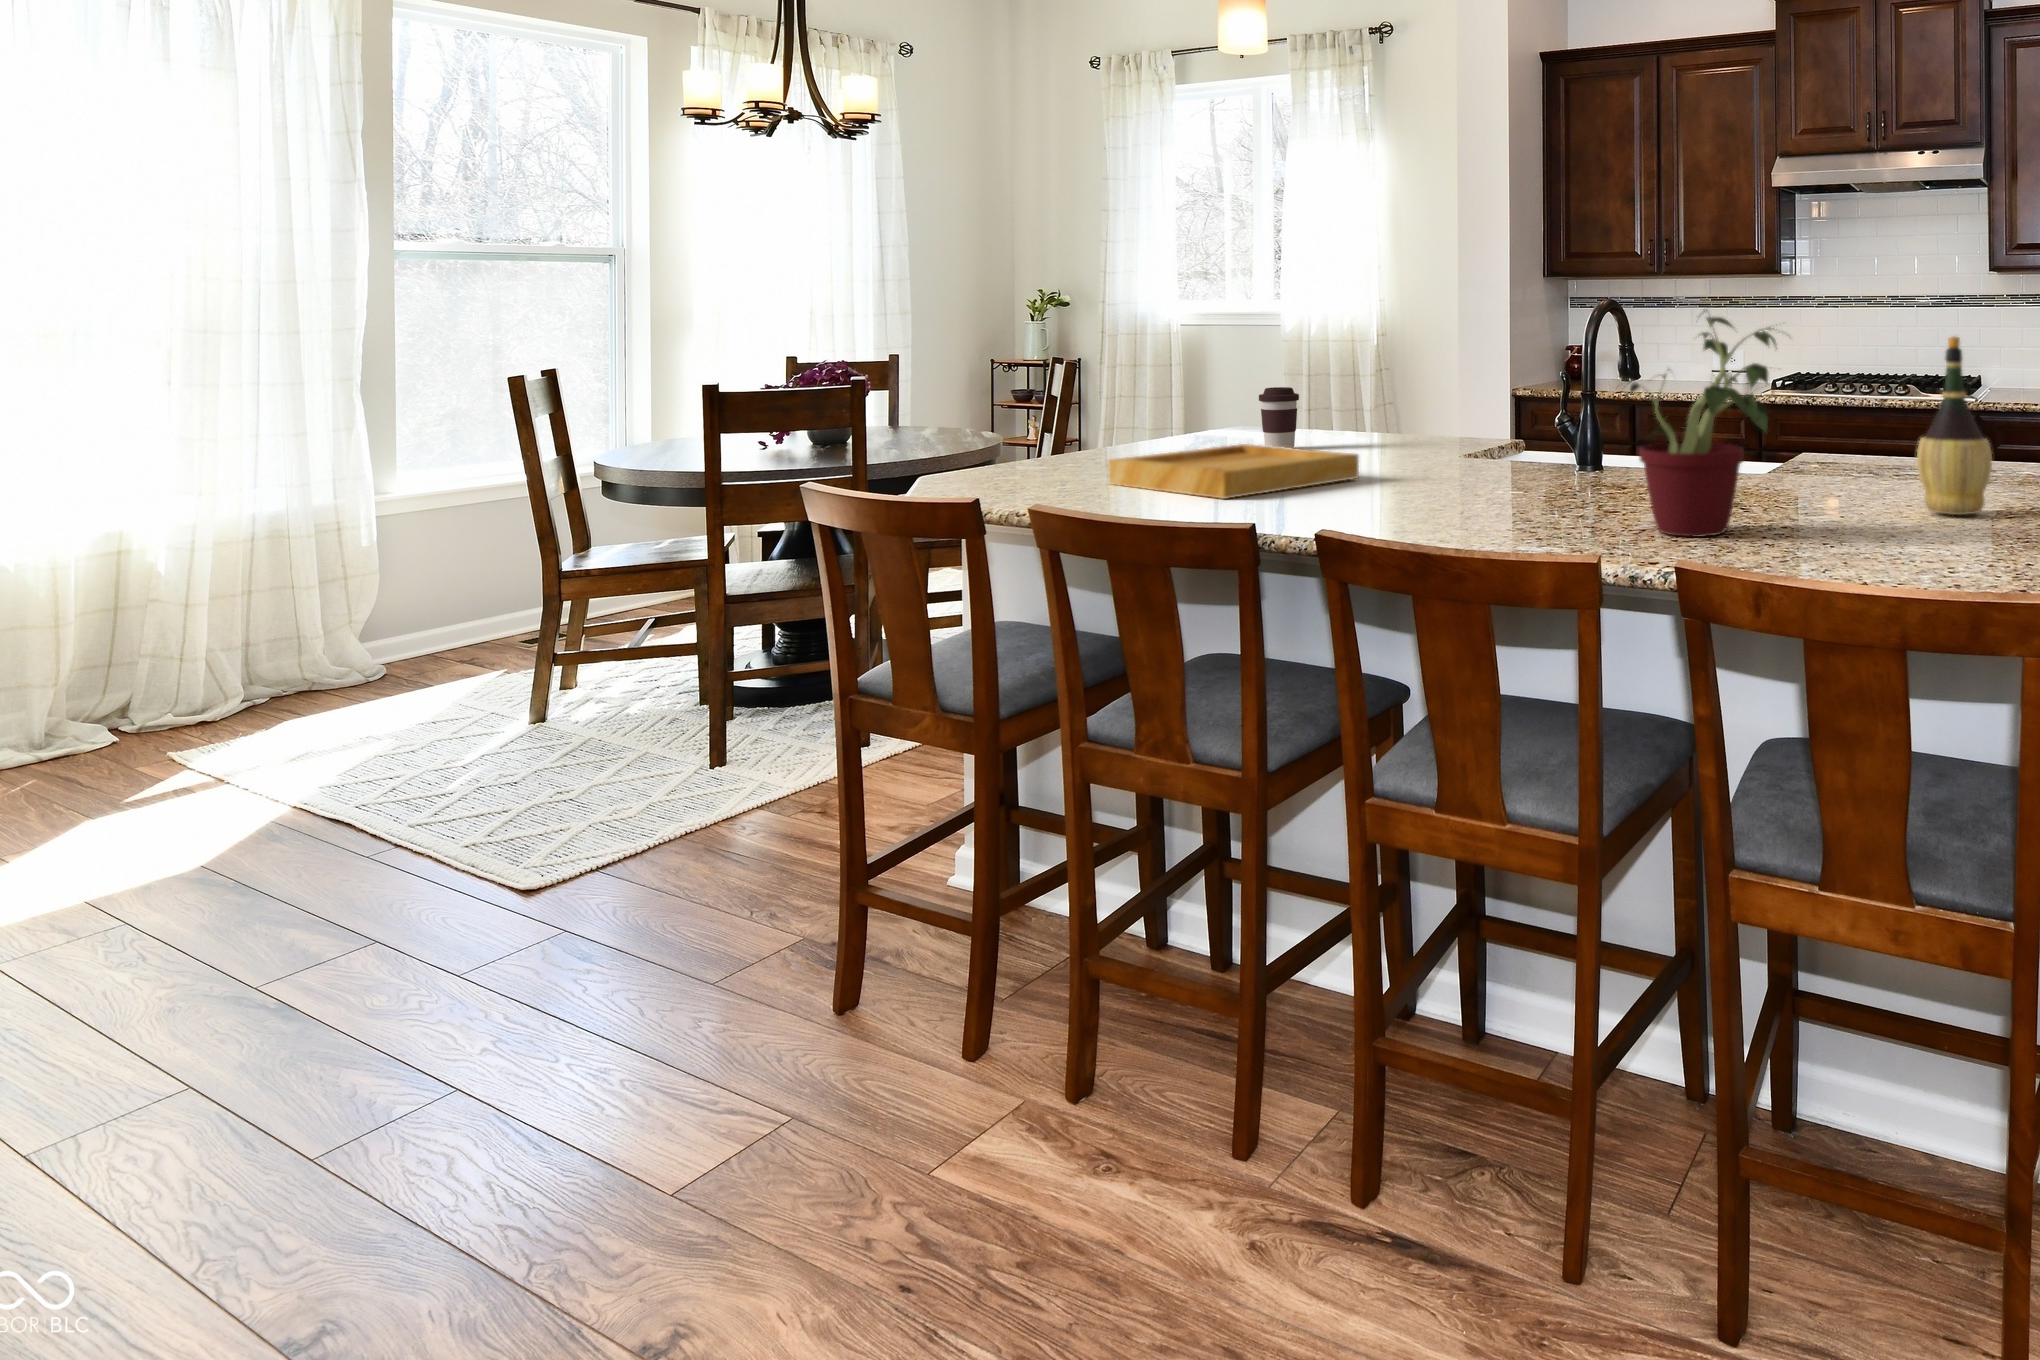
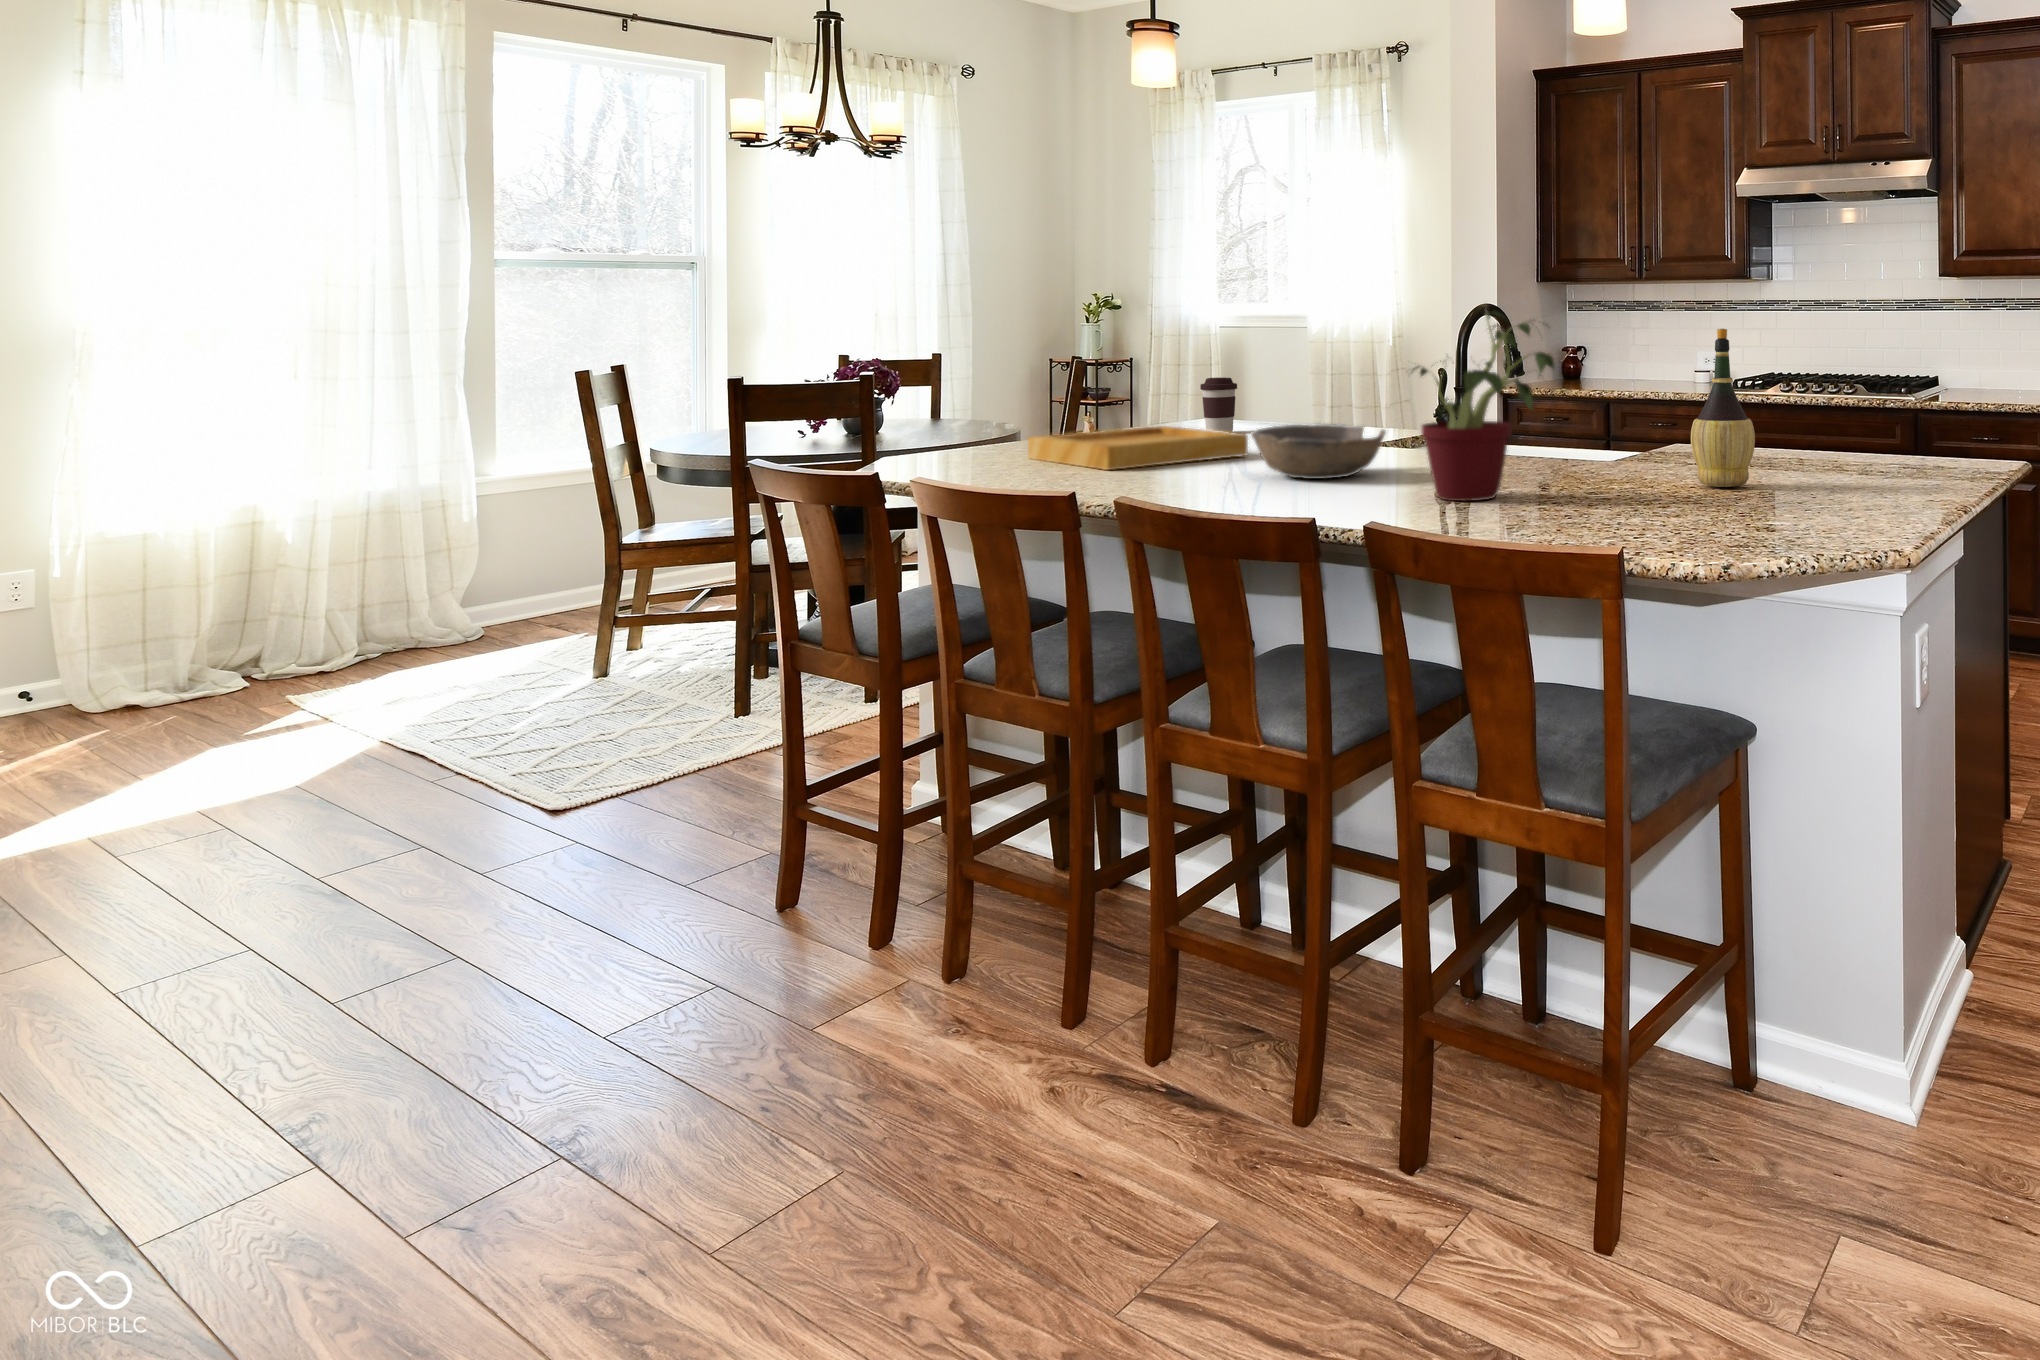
bowl: none [1400,444,1553,508] -> present [1251,424,1386,479]

